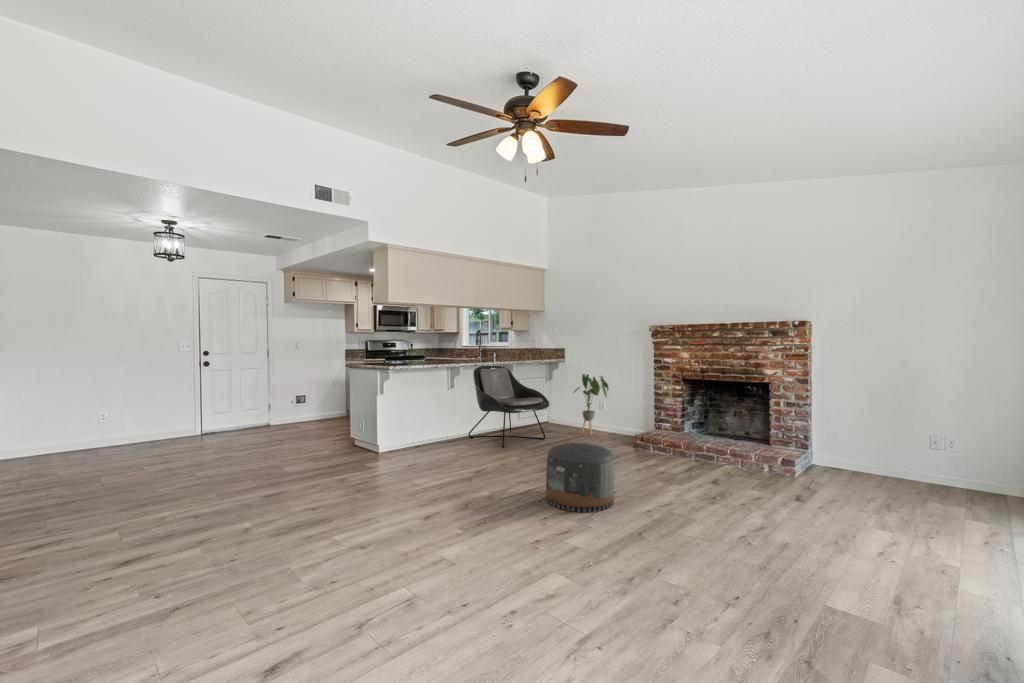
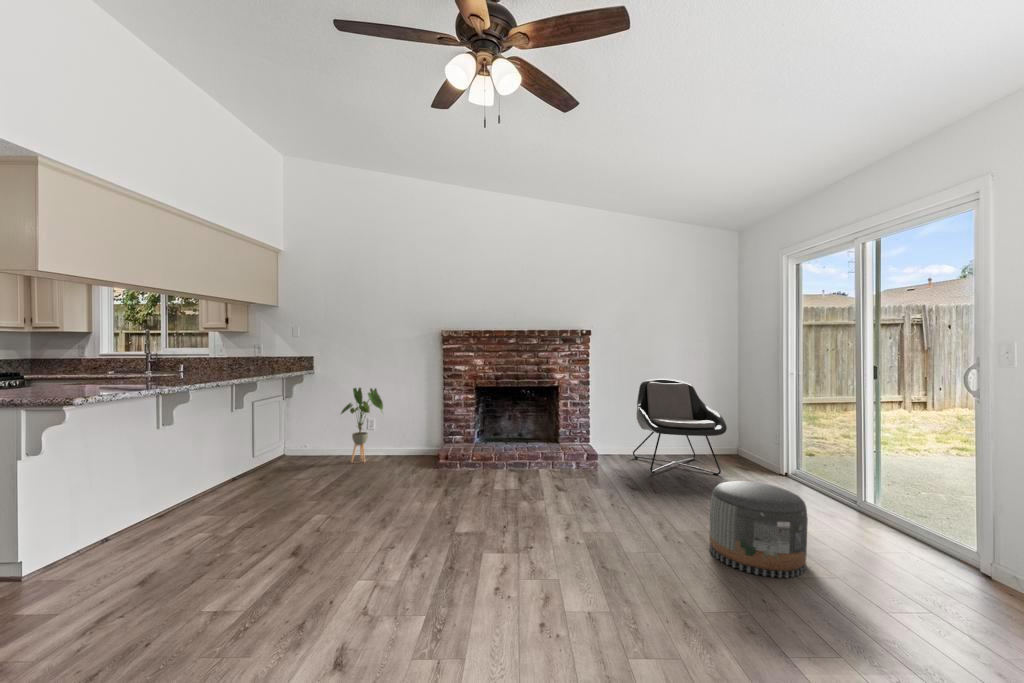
lounge chair: present [468,366,549,448] -> present [633,379,727,475]
pouf: present [546,443,615,513] -> present [709,481,808,578]

